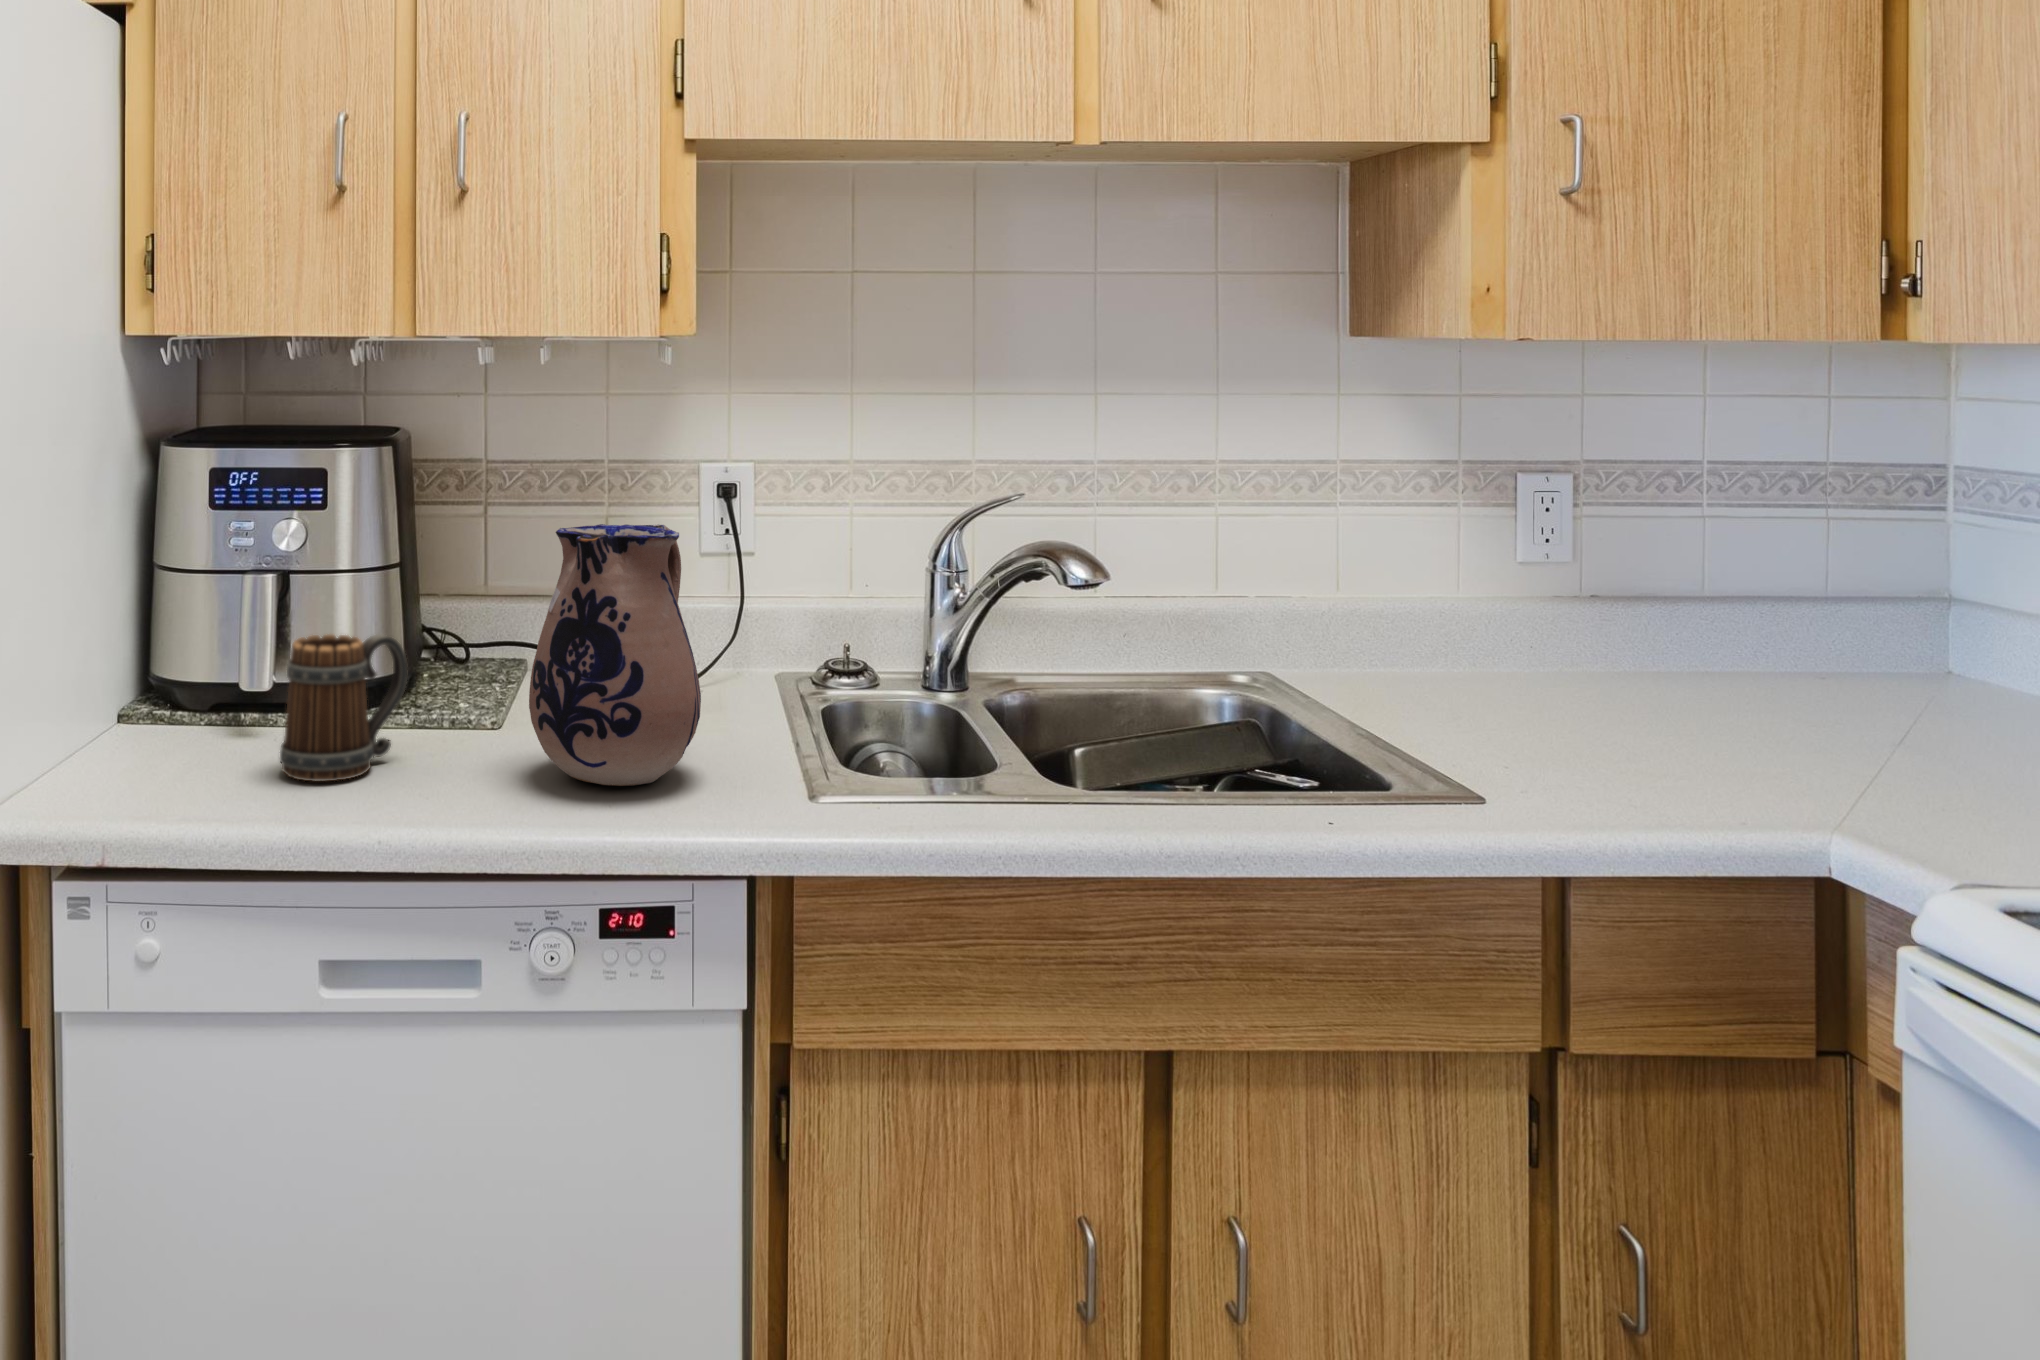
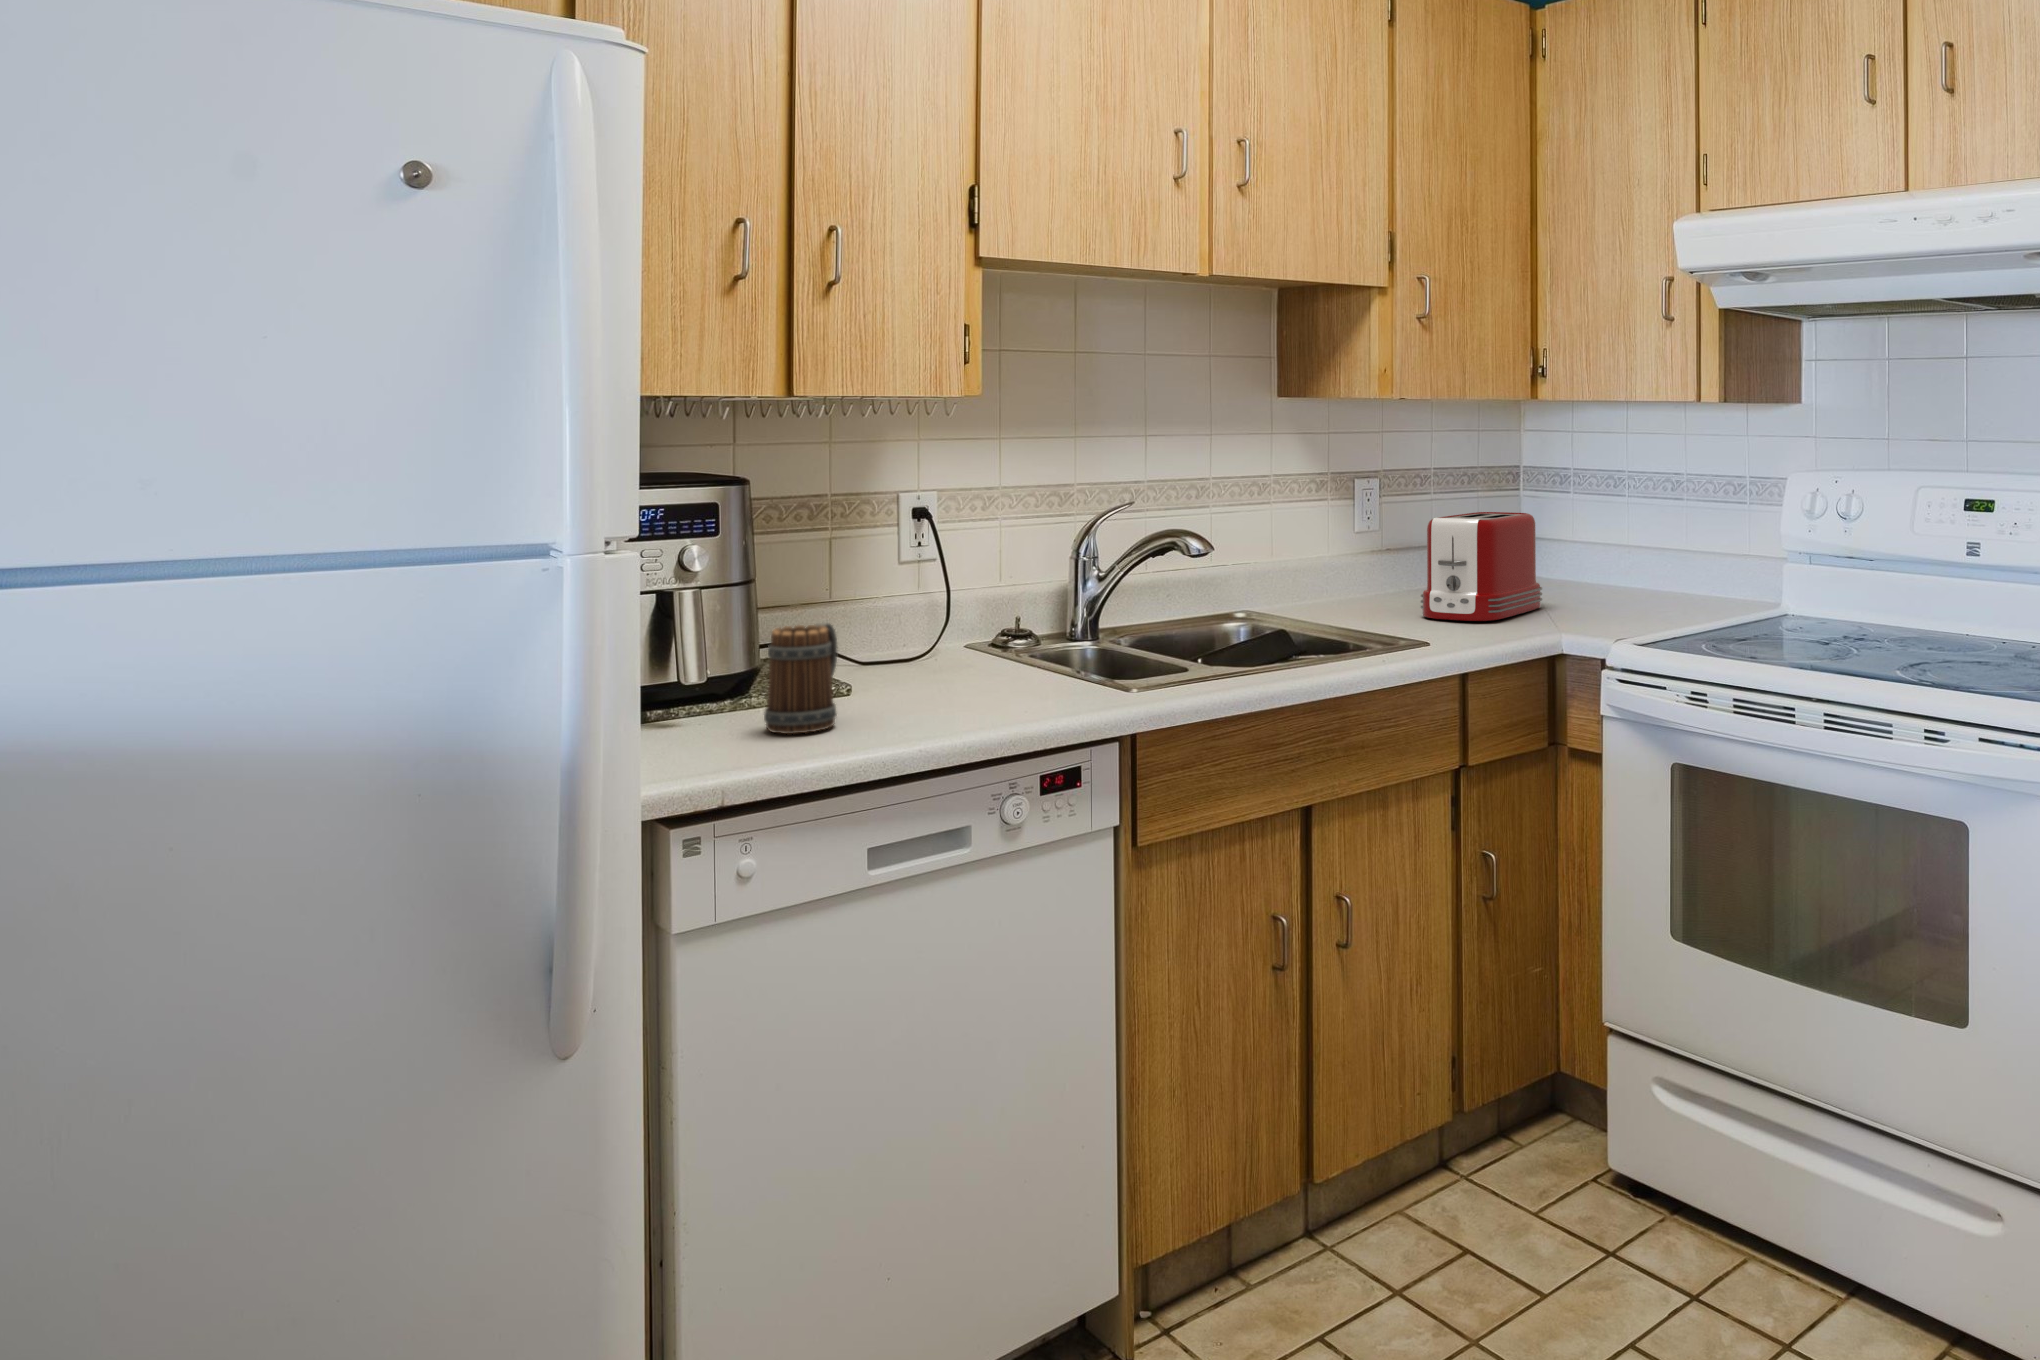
ceramic pitcher: present [529,524,701,786] -> none [935,527,1057,703]
toaster: none [1573,558,1892,775] -> present [1420,512,1542,621]

